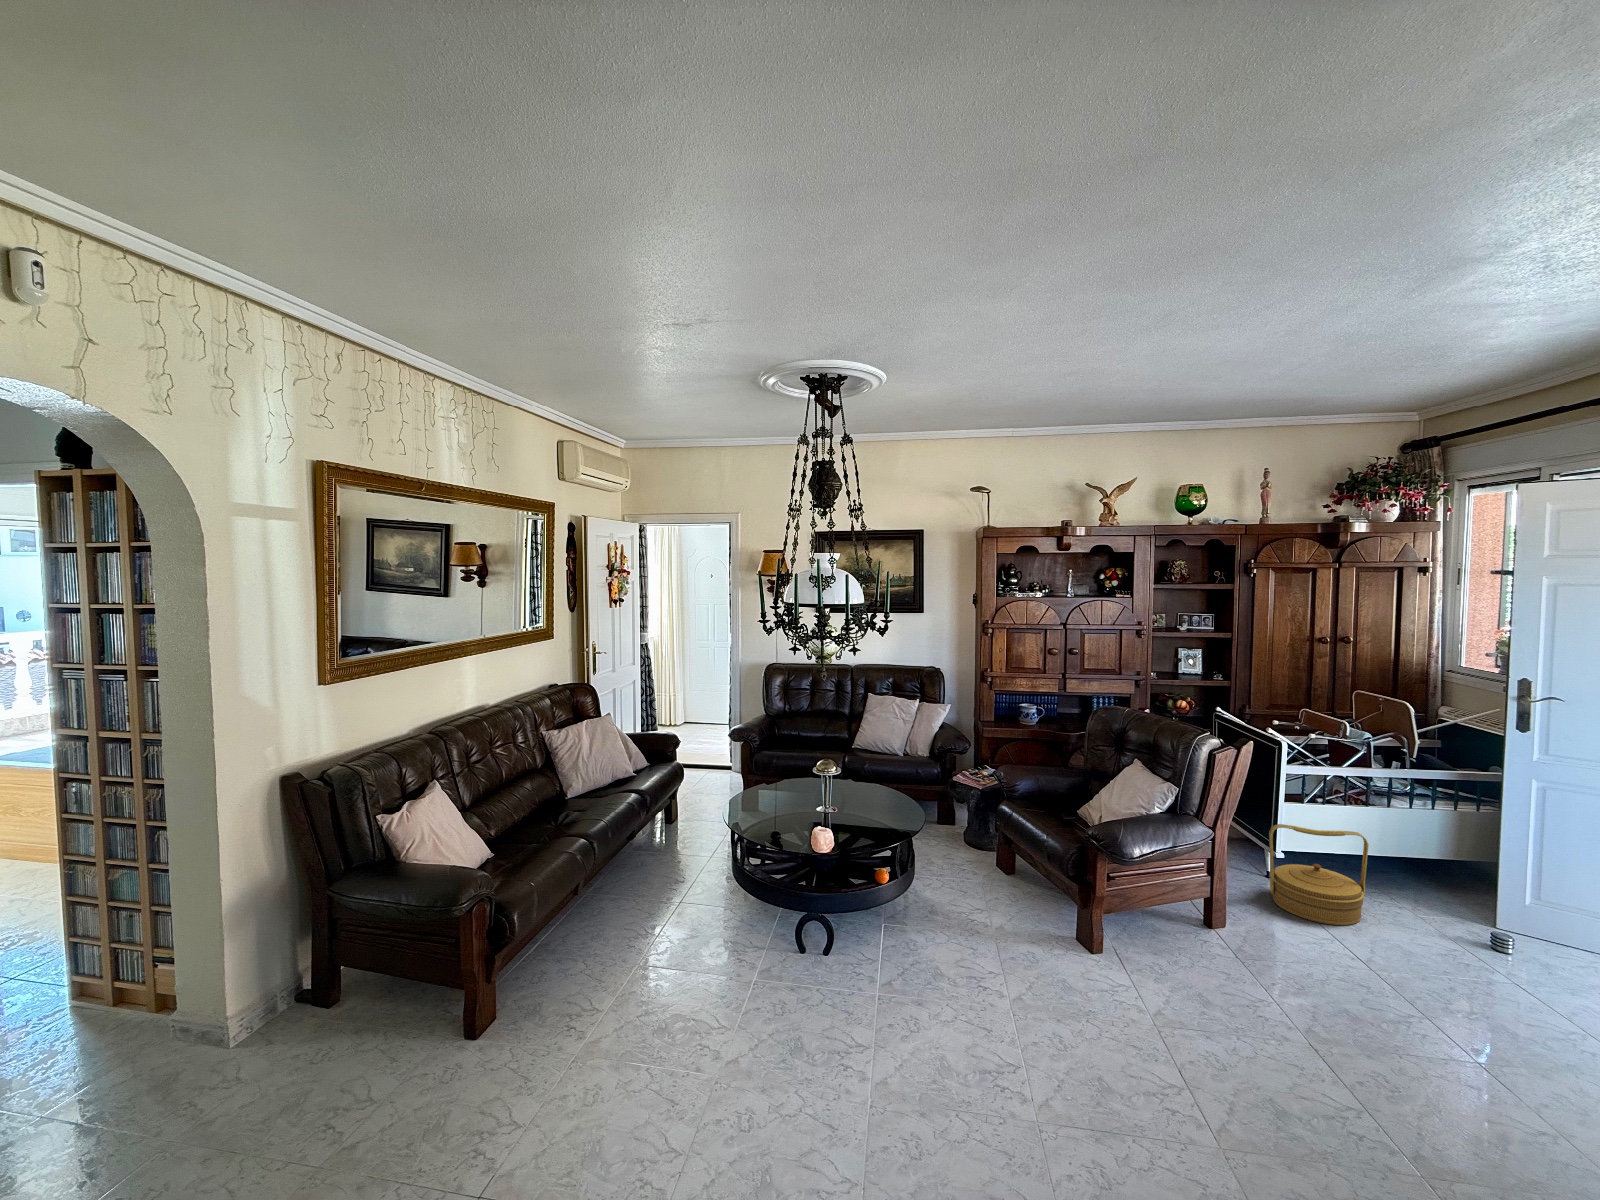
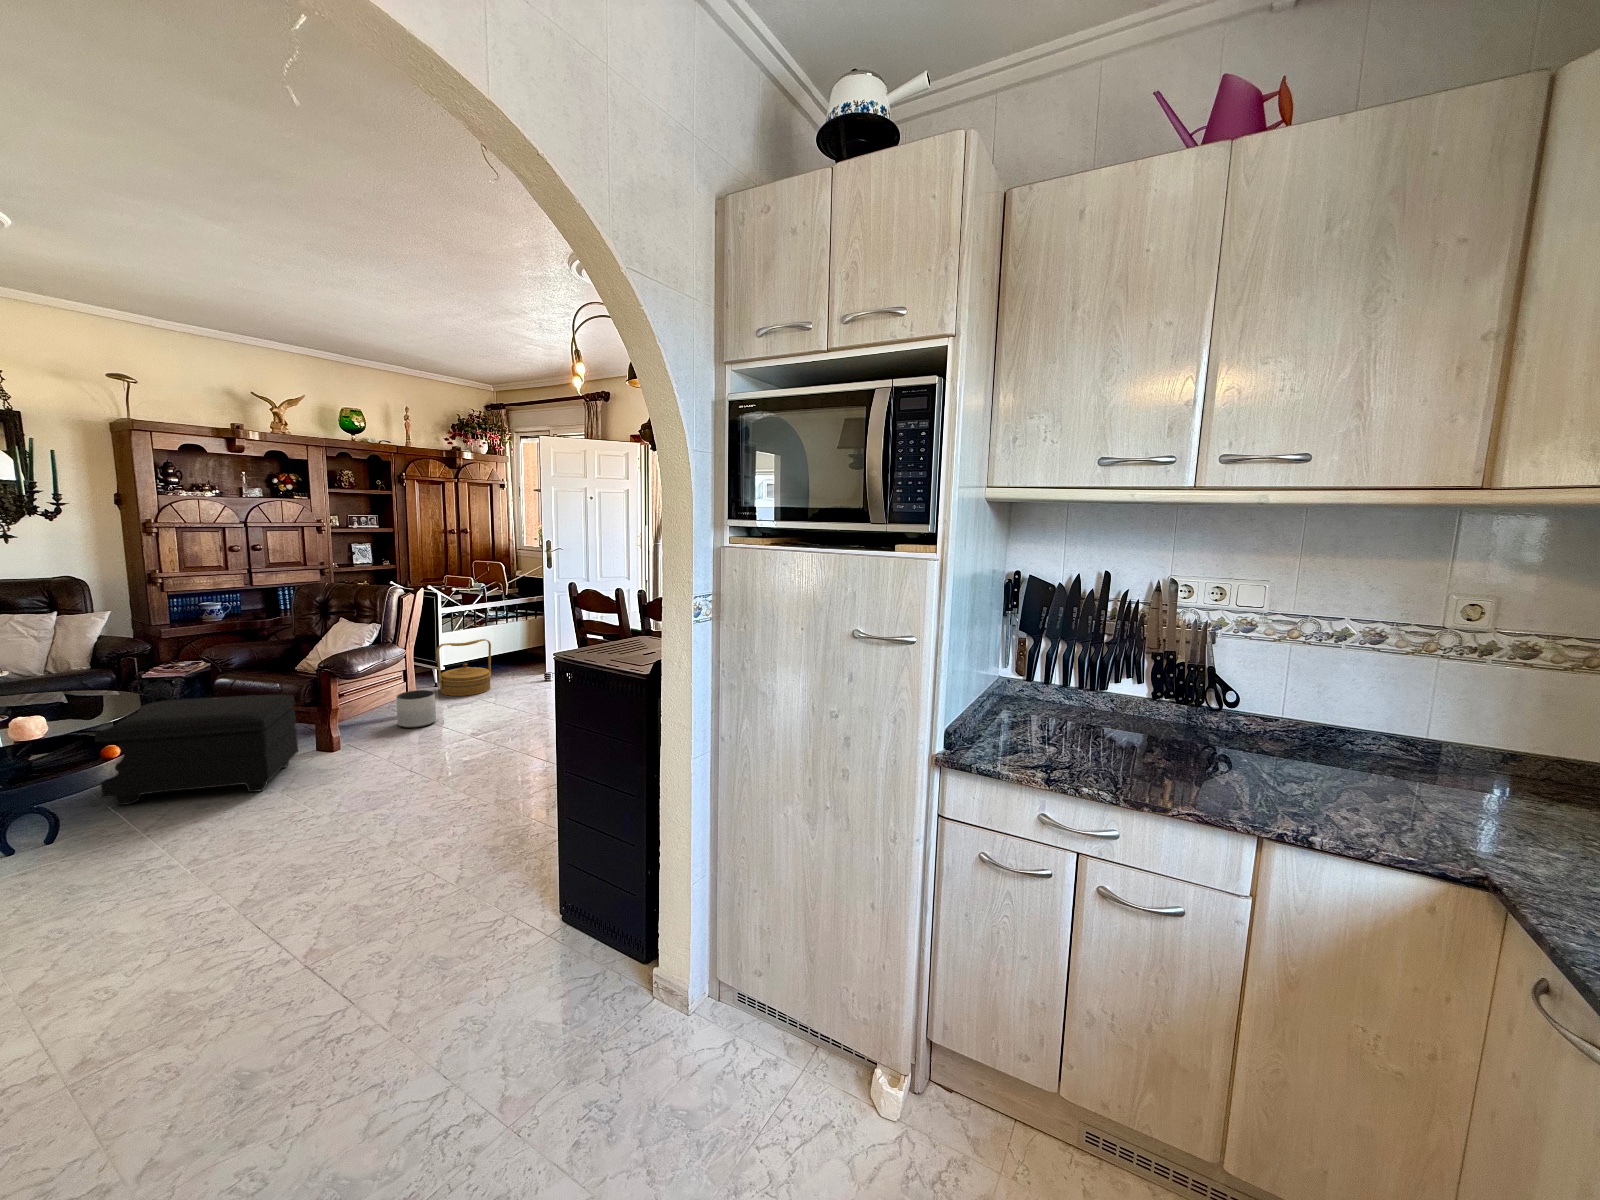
footstool: none [865,829,1049,995] -> present [94,695,298,805]
planter: none [1188,897,1250,966] -> present [397,690,436,728]

